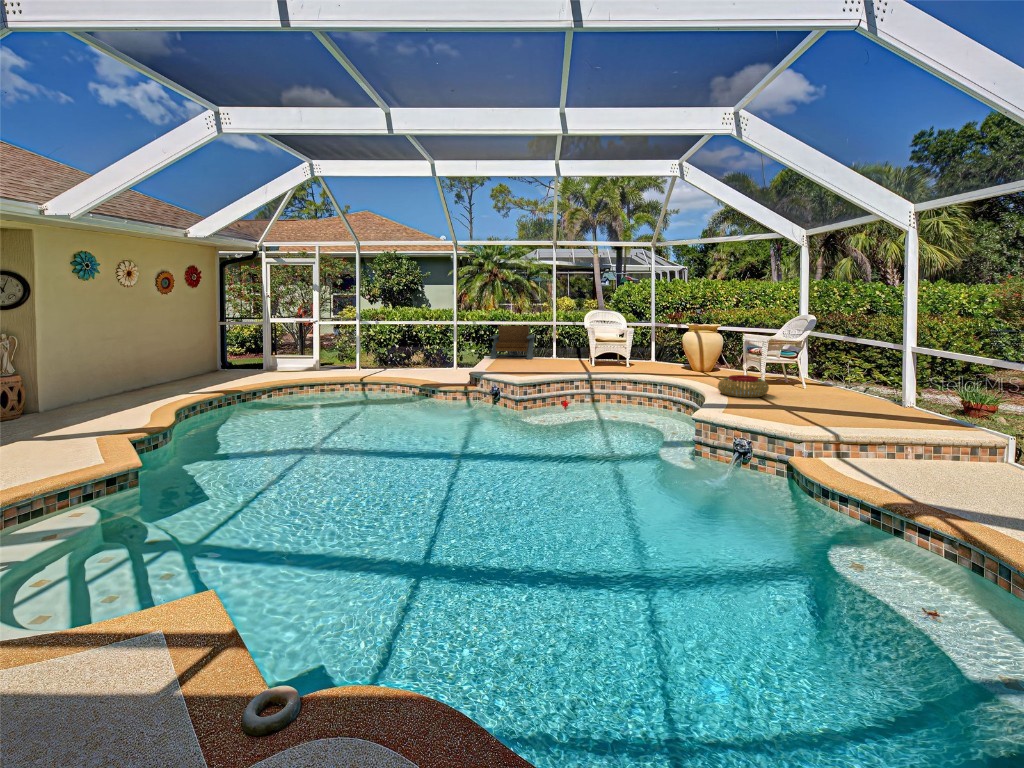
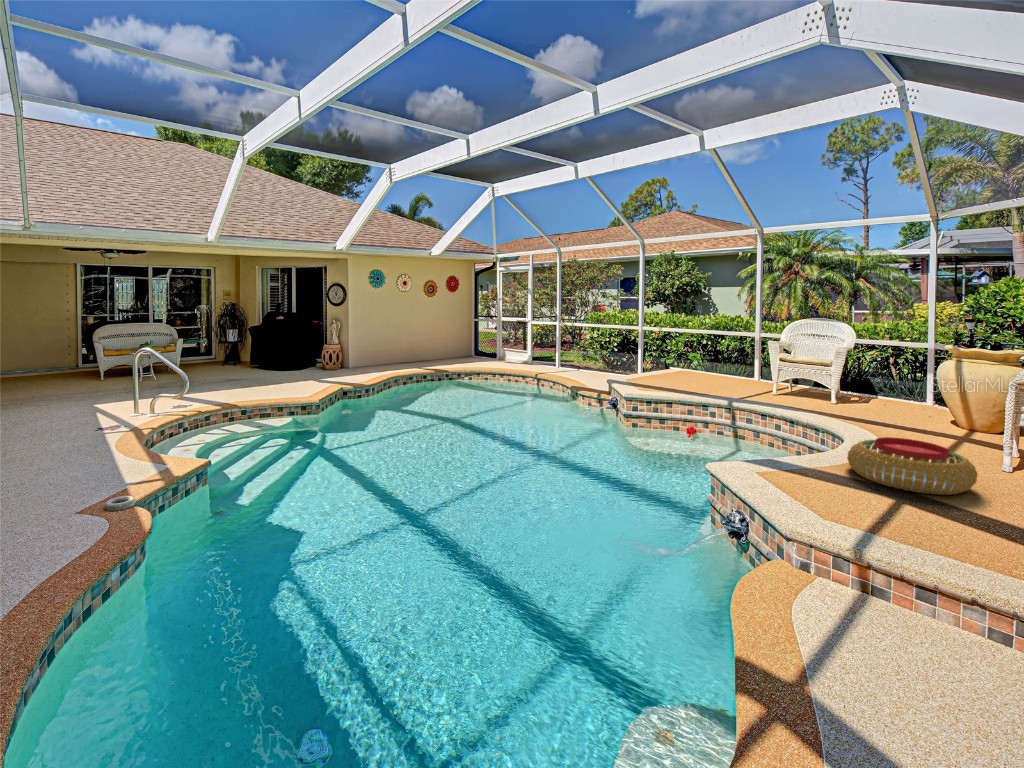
lounge chair: present [490,326,535,359] -> none [690,328,757,376]

